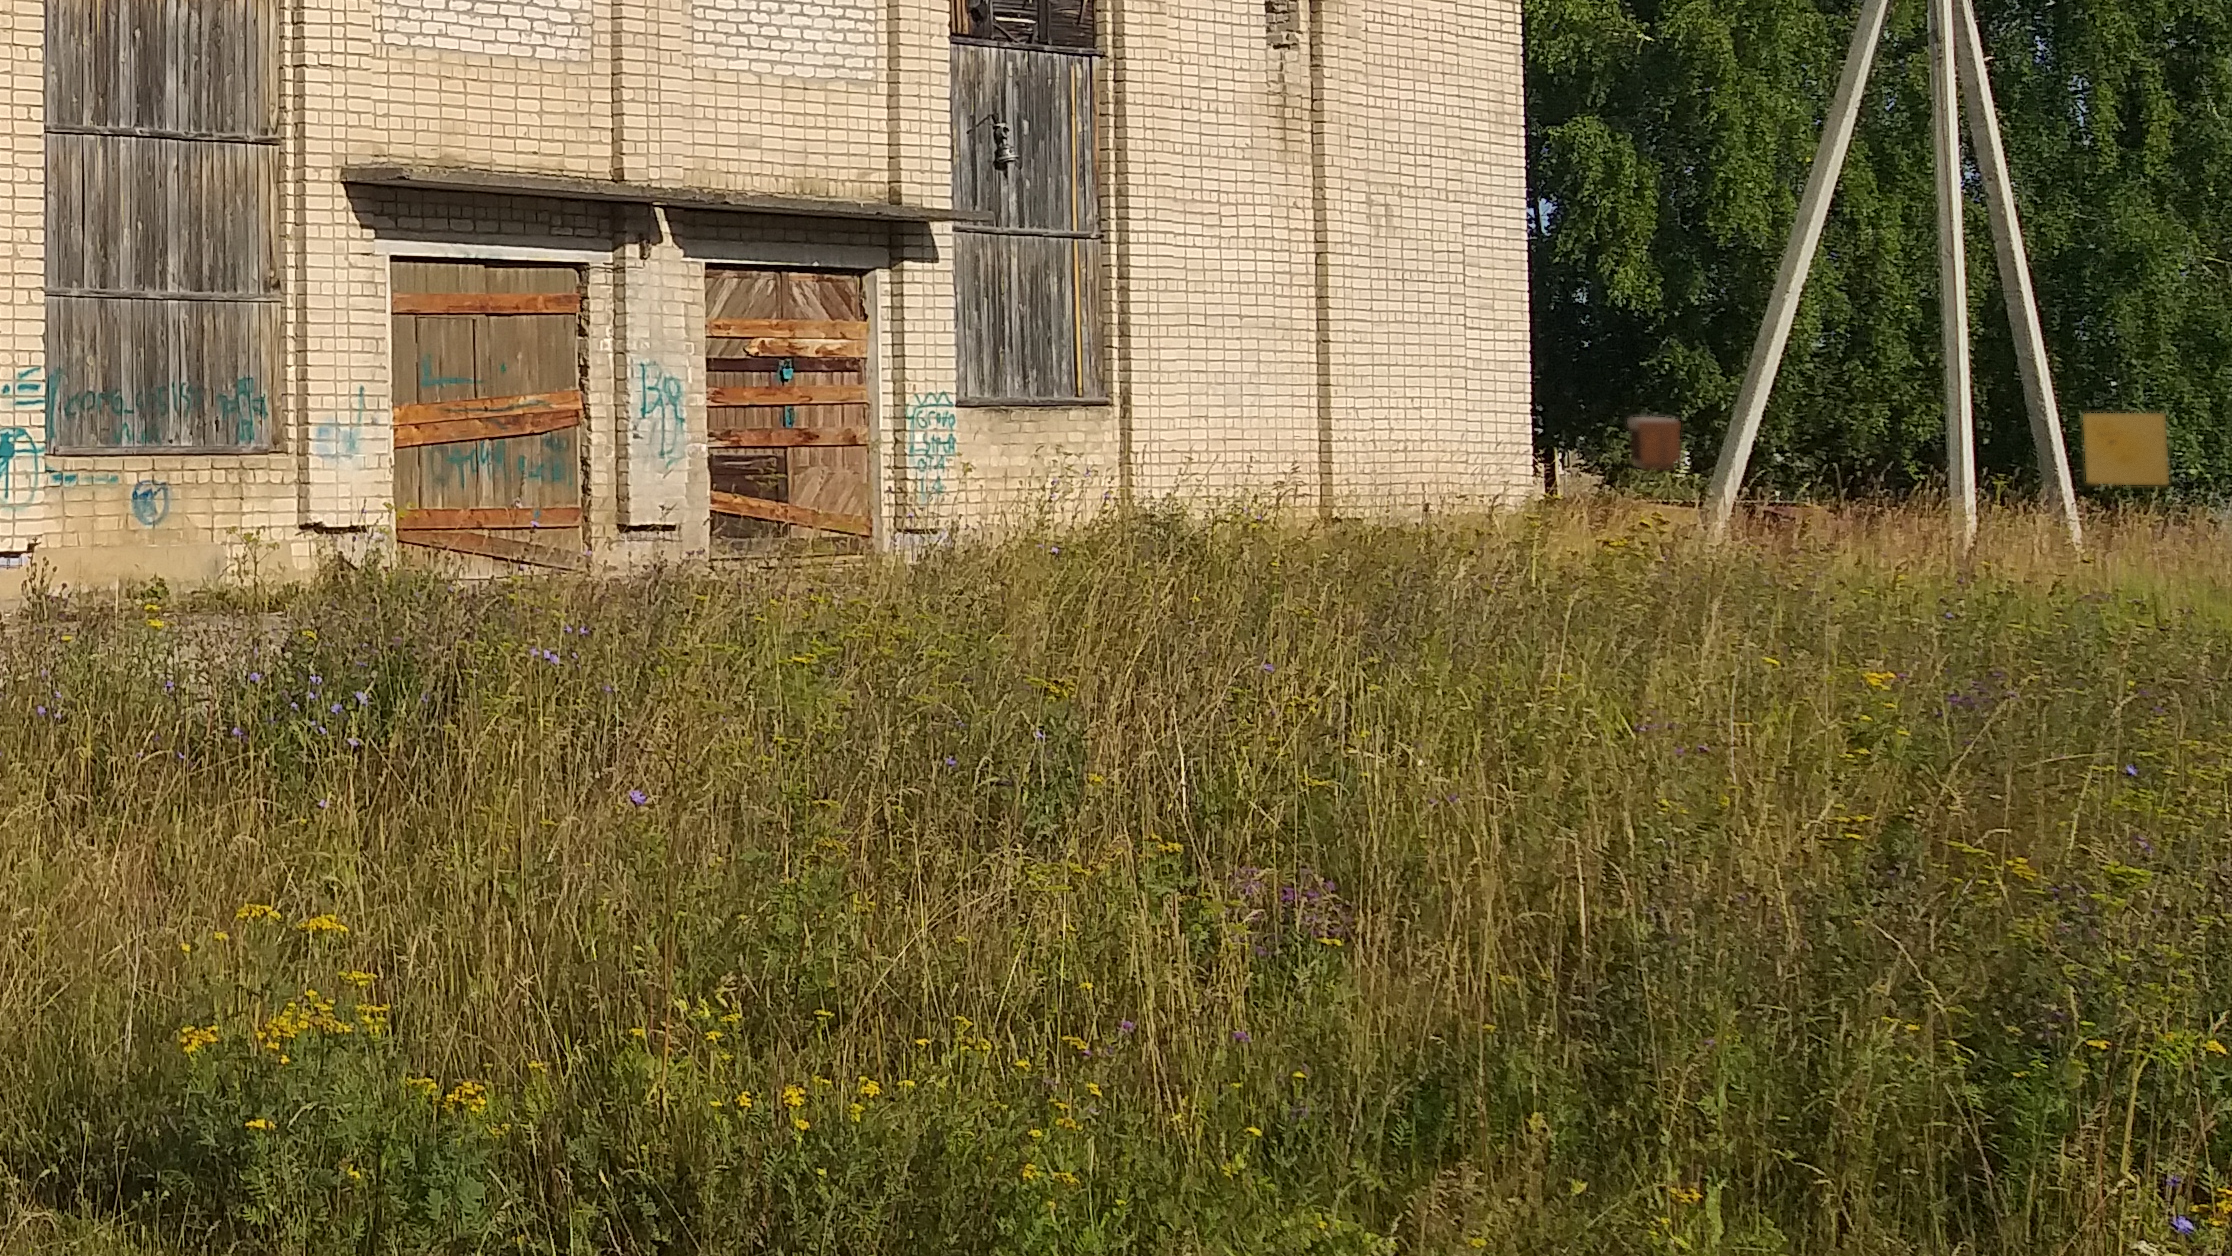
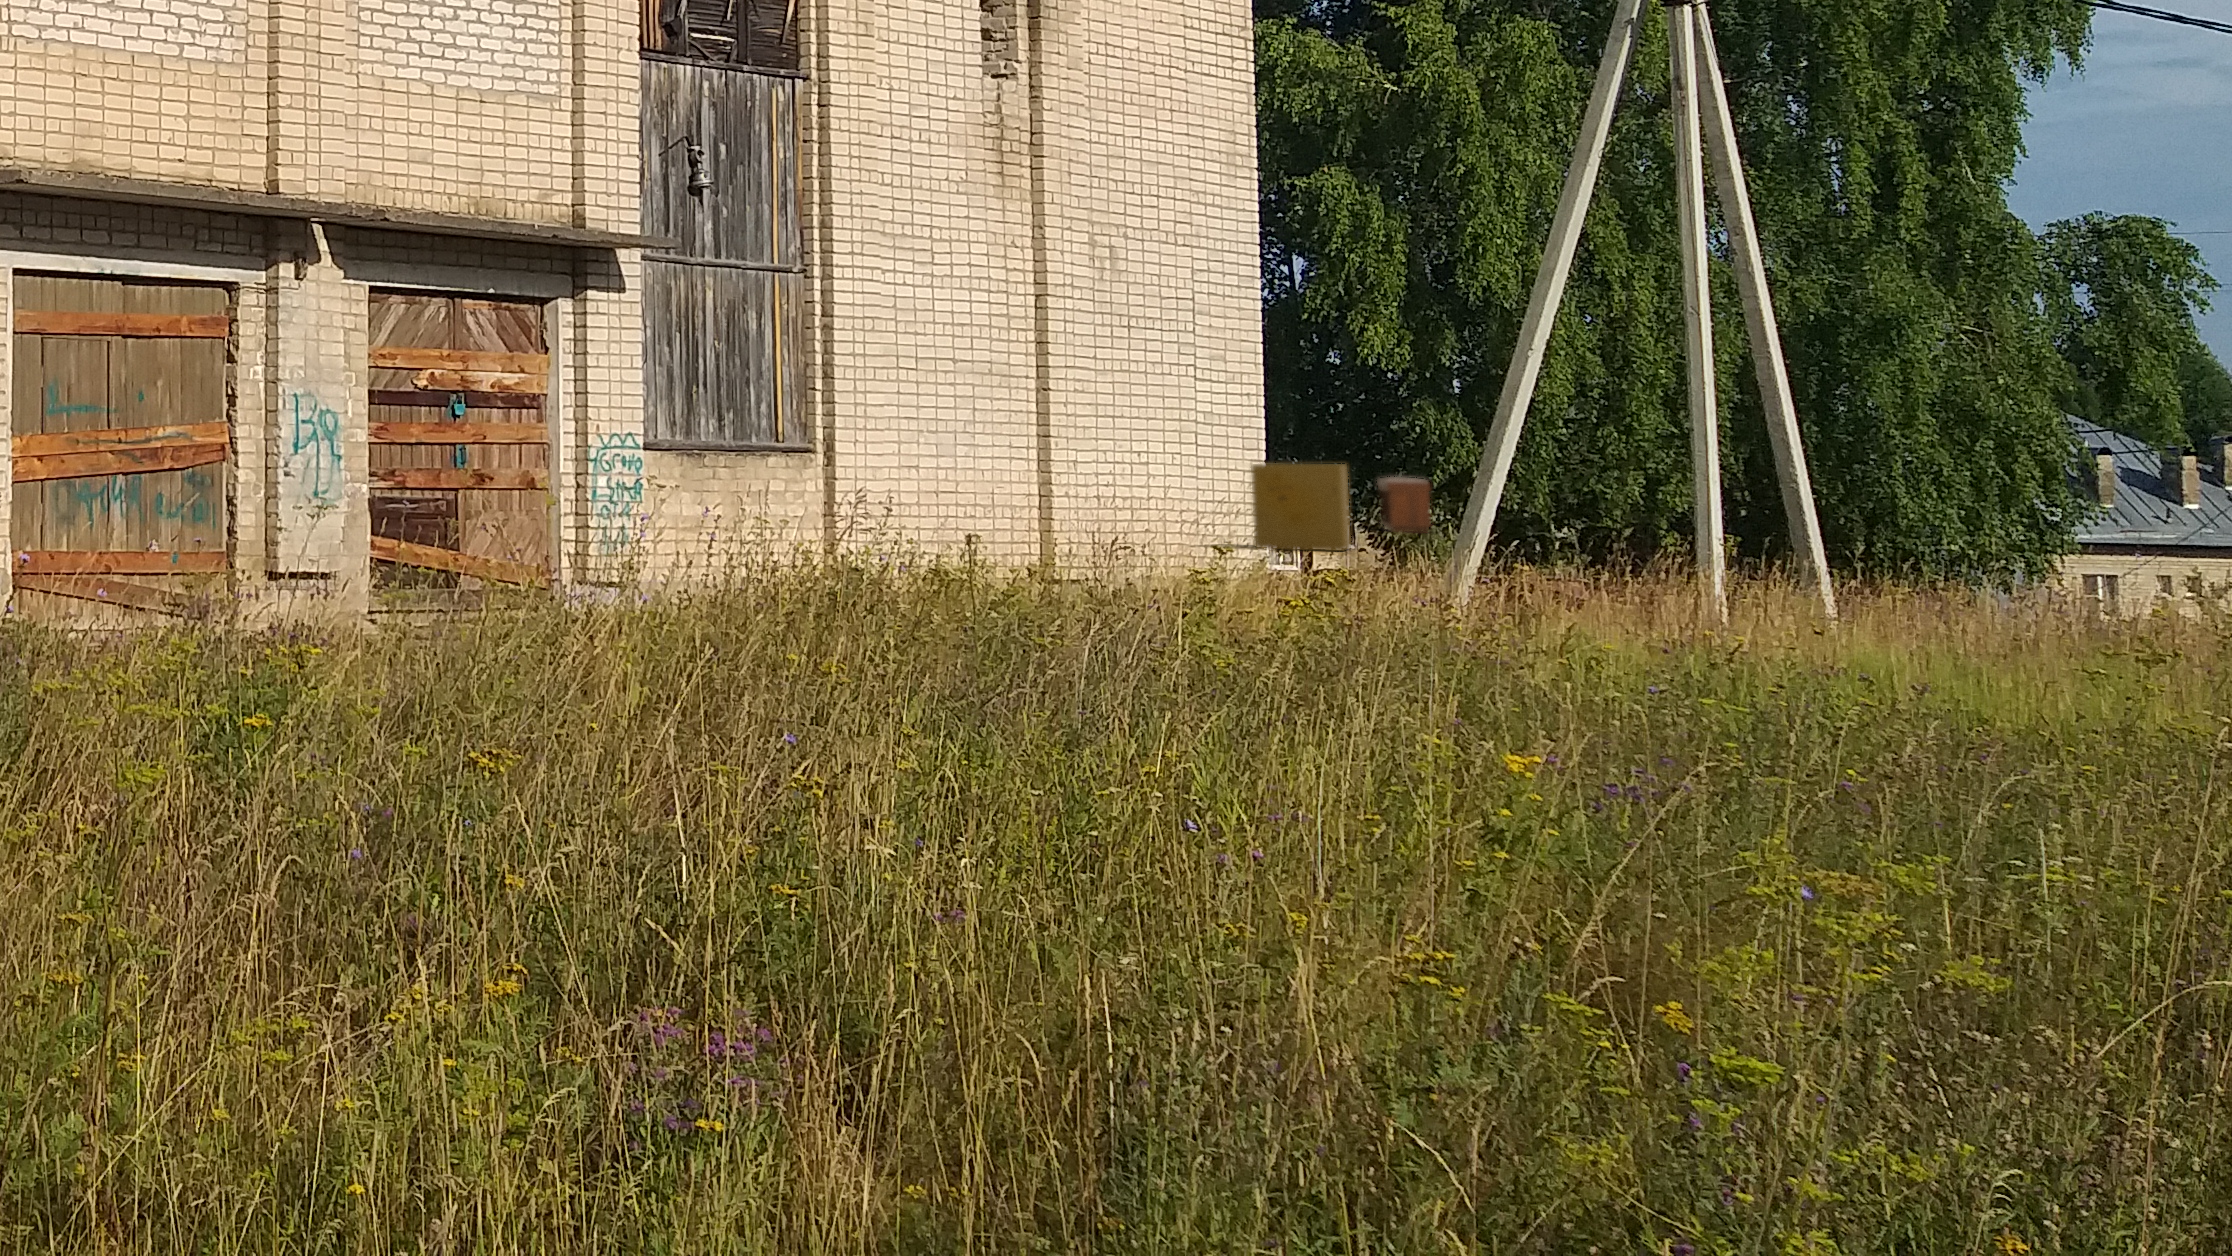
cardboard box: present [2083,413,2169,485] -> present [1251,463,1351,551]

